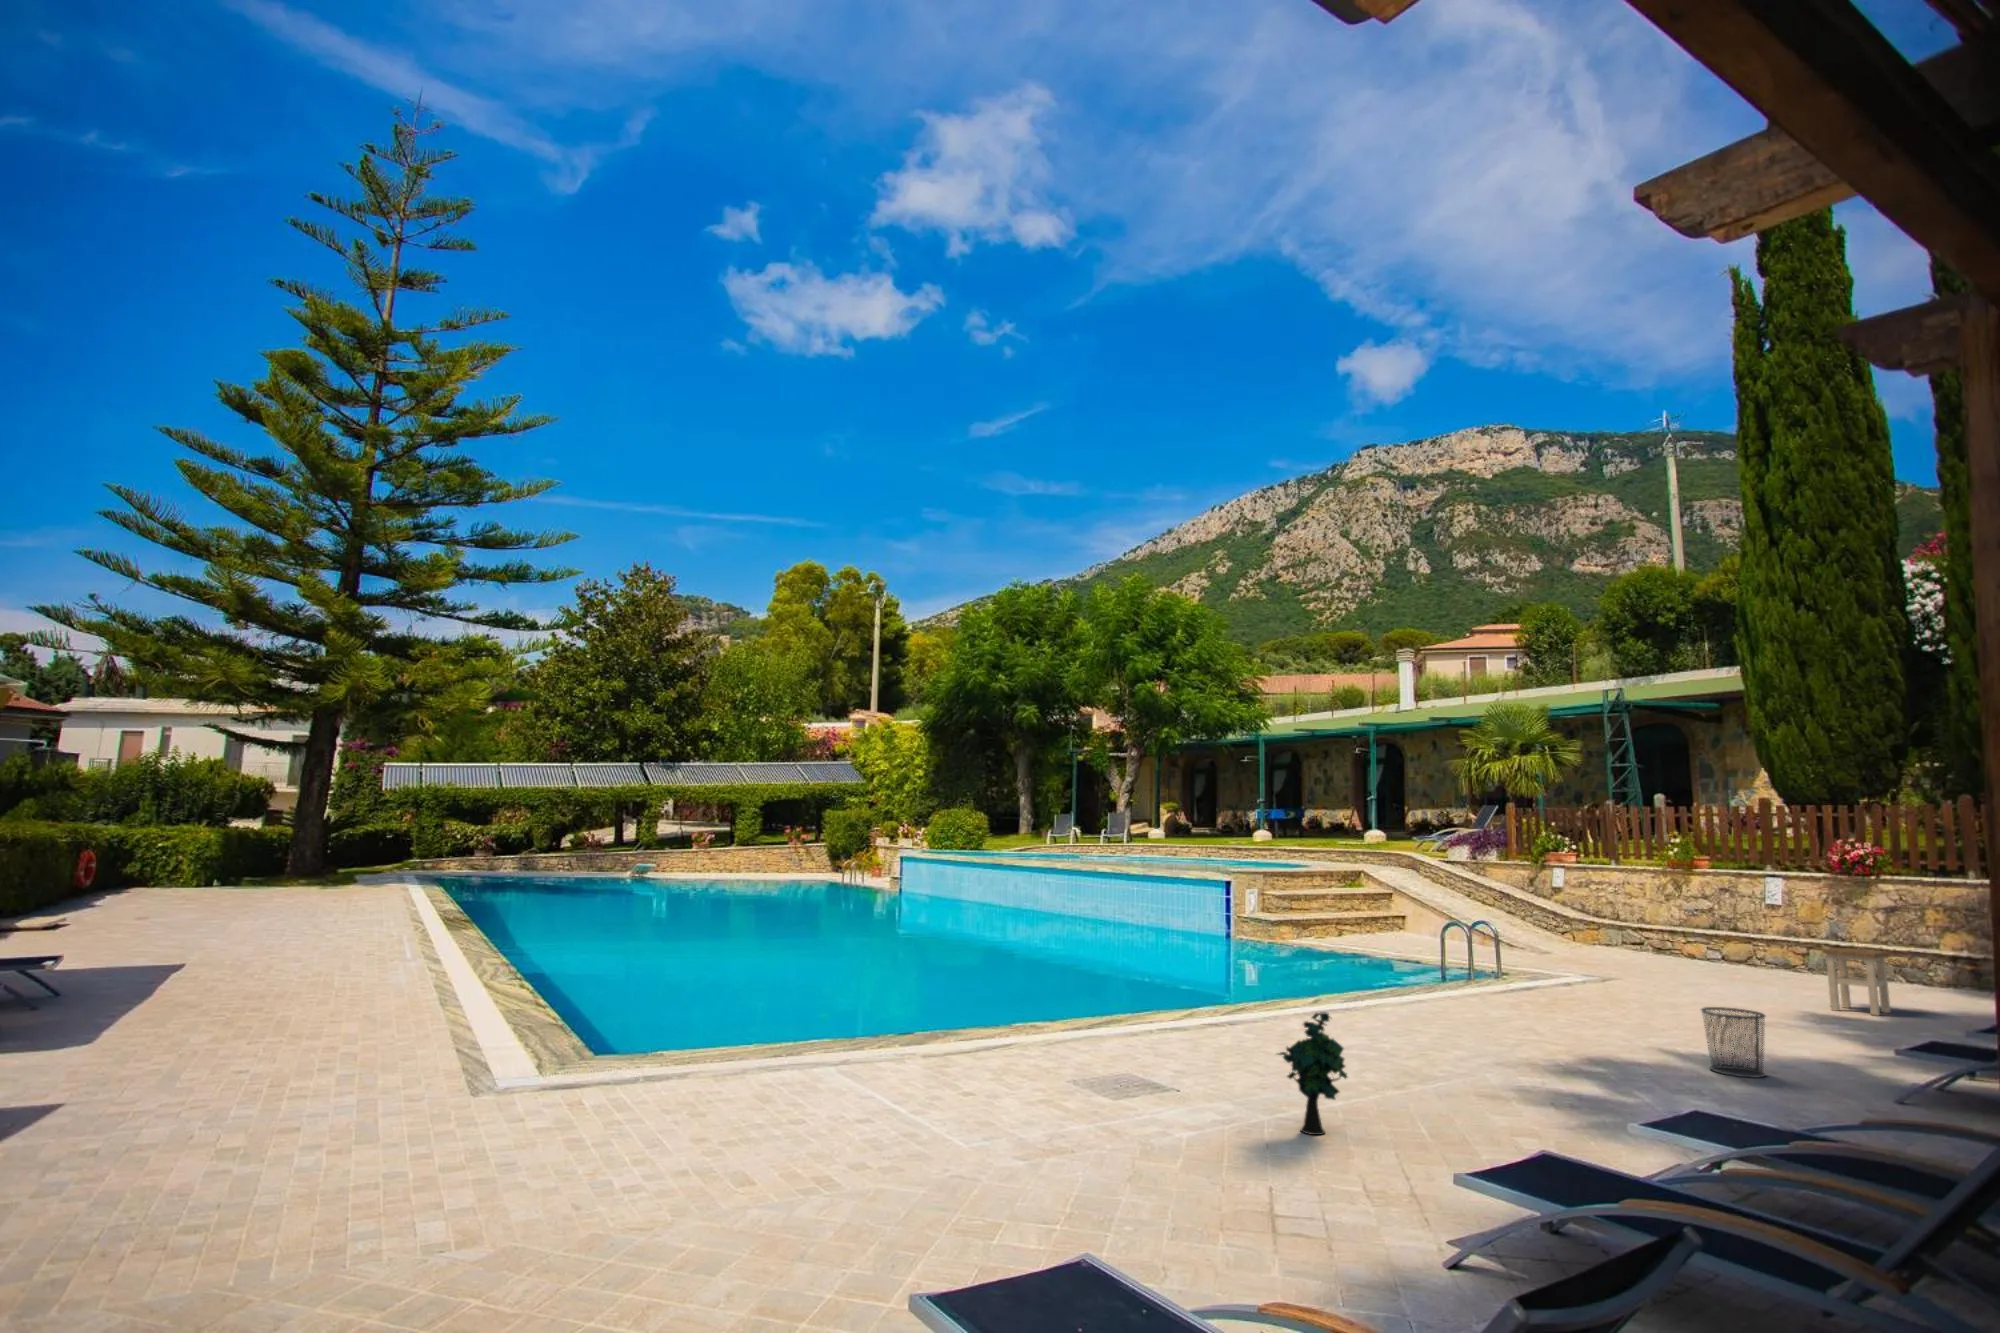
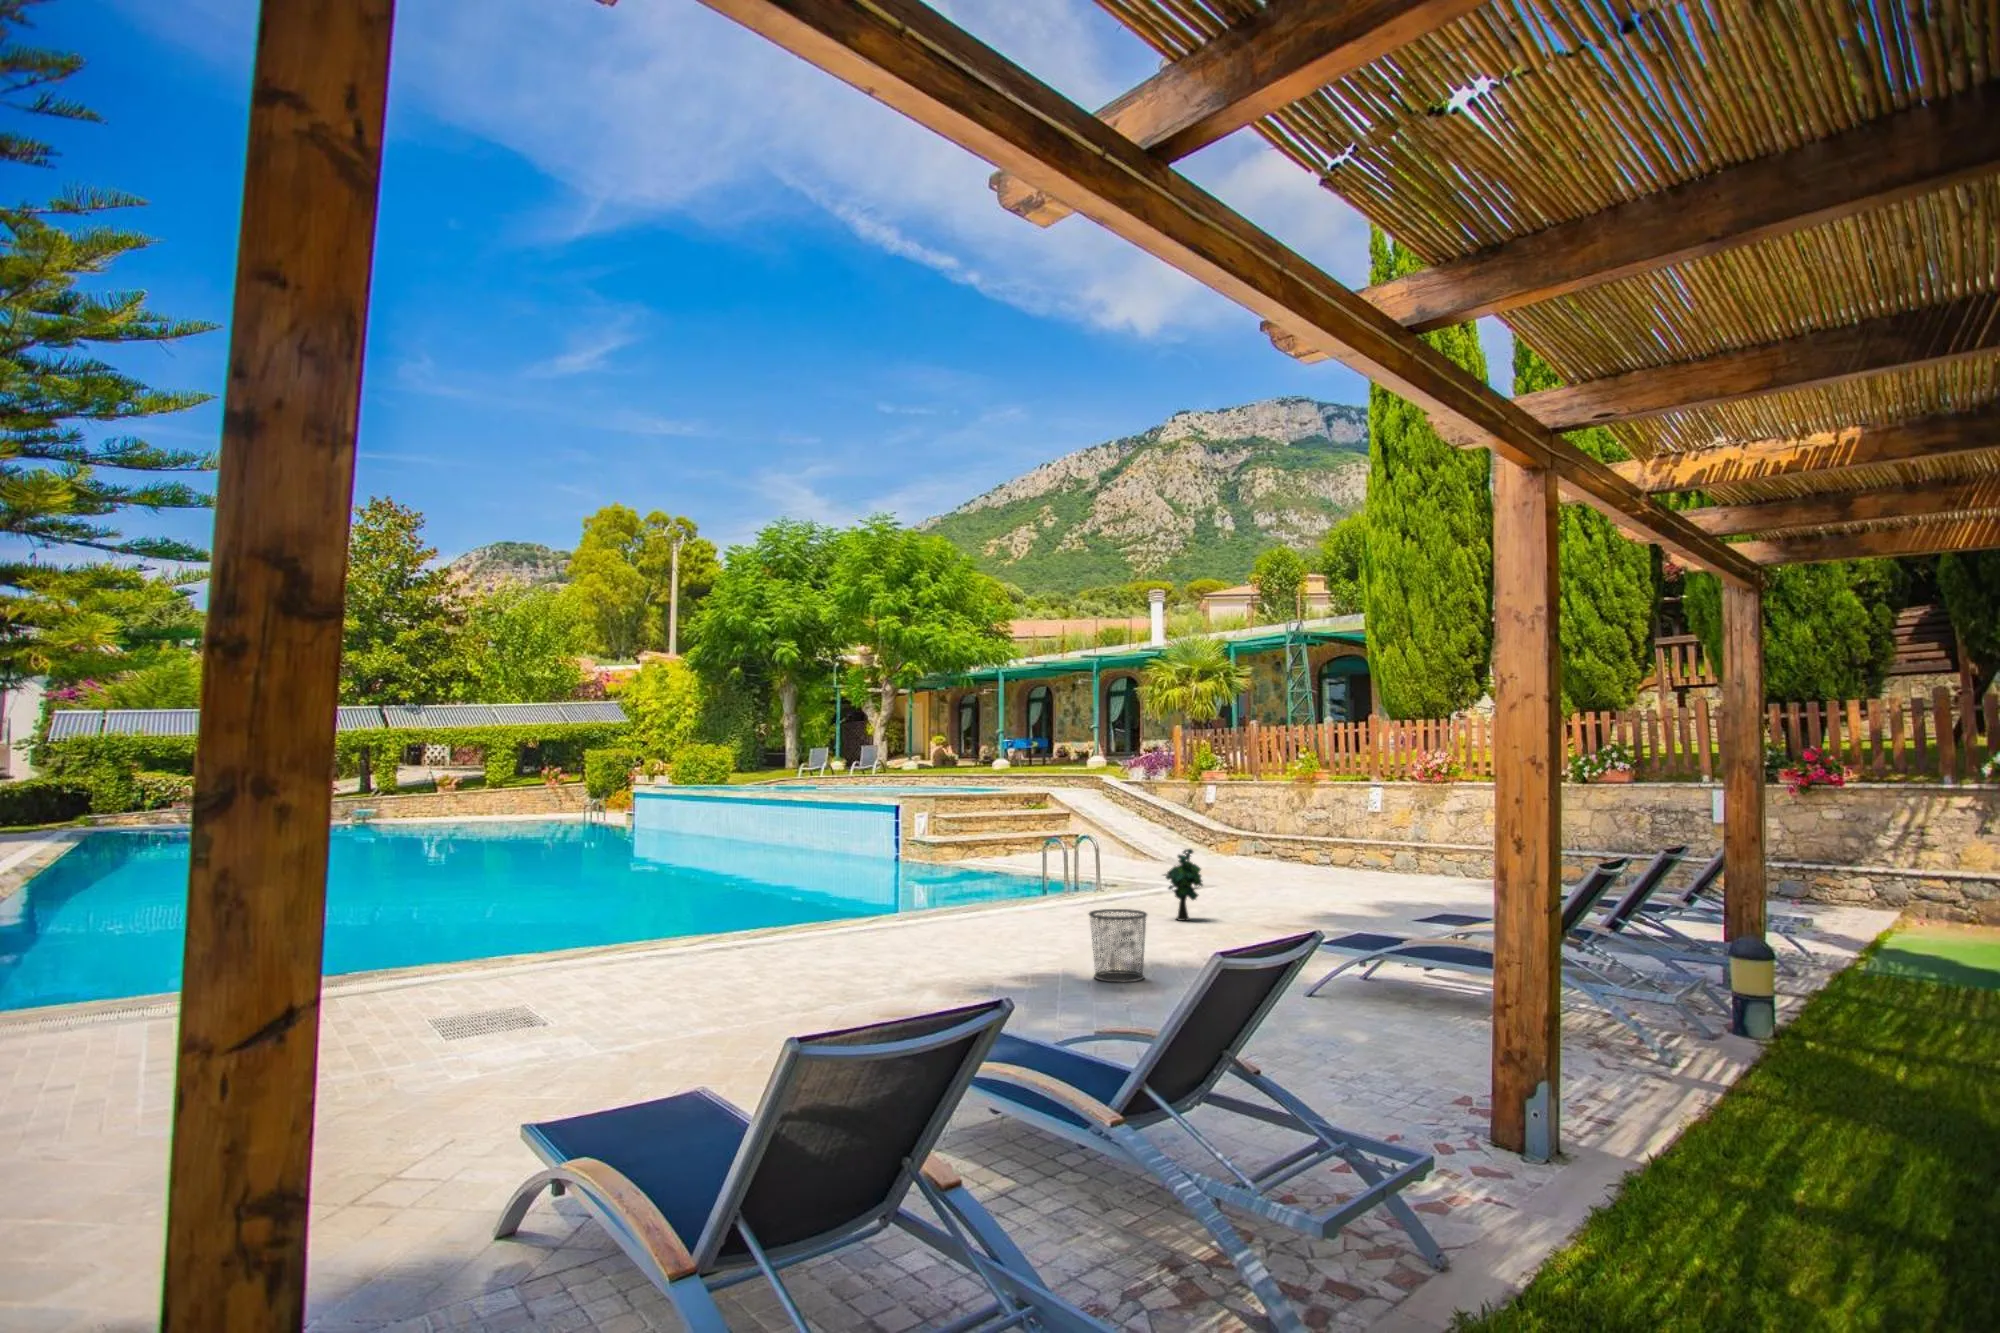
stool: present [1822,948,1890,1016] -> none [1350,847,1413,914]
decorative plant: present [1279,1012,1347,1135] -> present [1164,849,1203,921]

